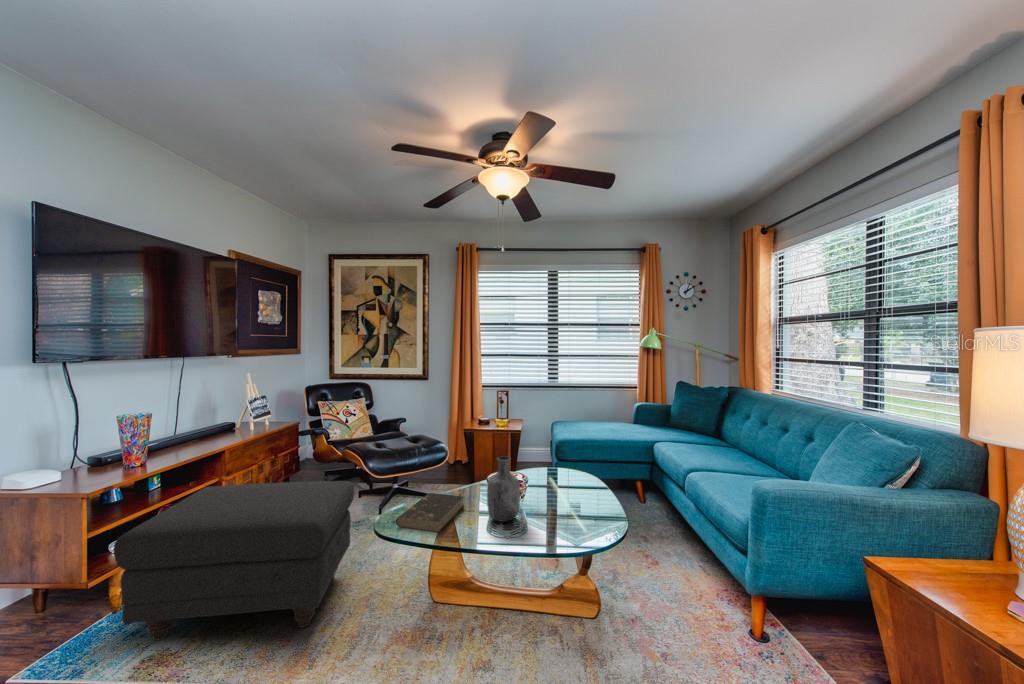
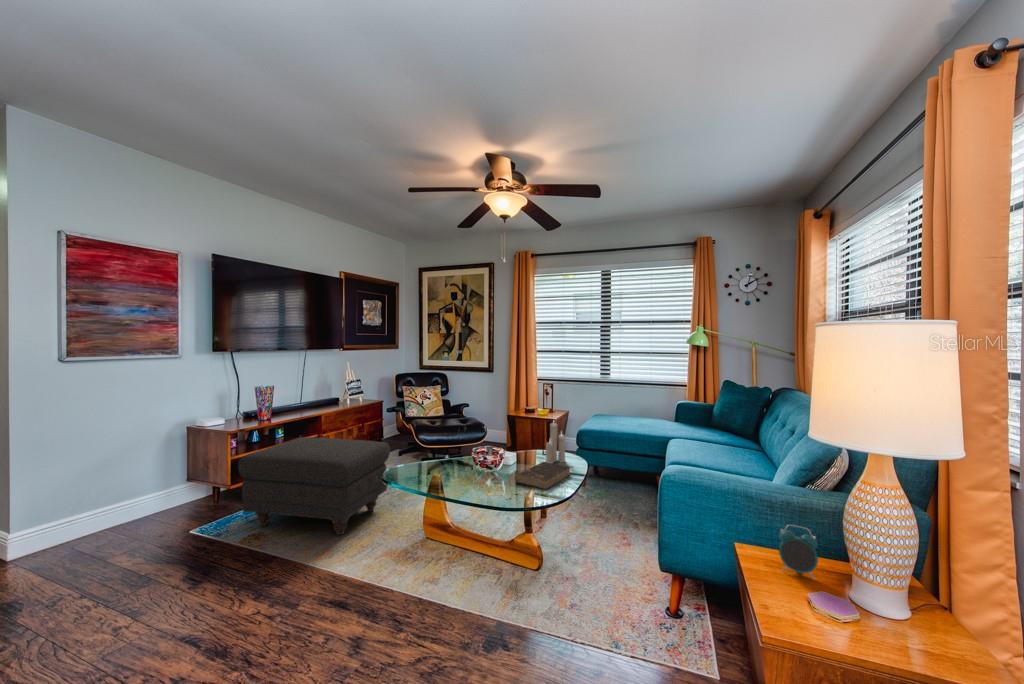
candle: none [551,429,571,485] -> present [545,423,565,463]
vase: present [487,456,520,522] -> none [467,431,494,483]
book: present [396,493,464,533] -> present [515,462,570,489]
alarm clock: none [929,536,979,591] -> present [779,525,818,579]

